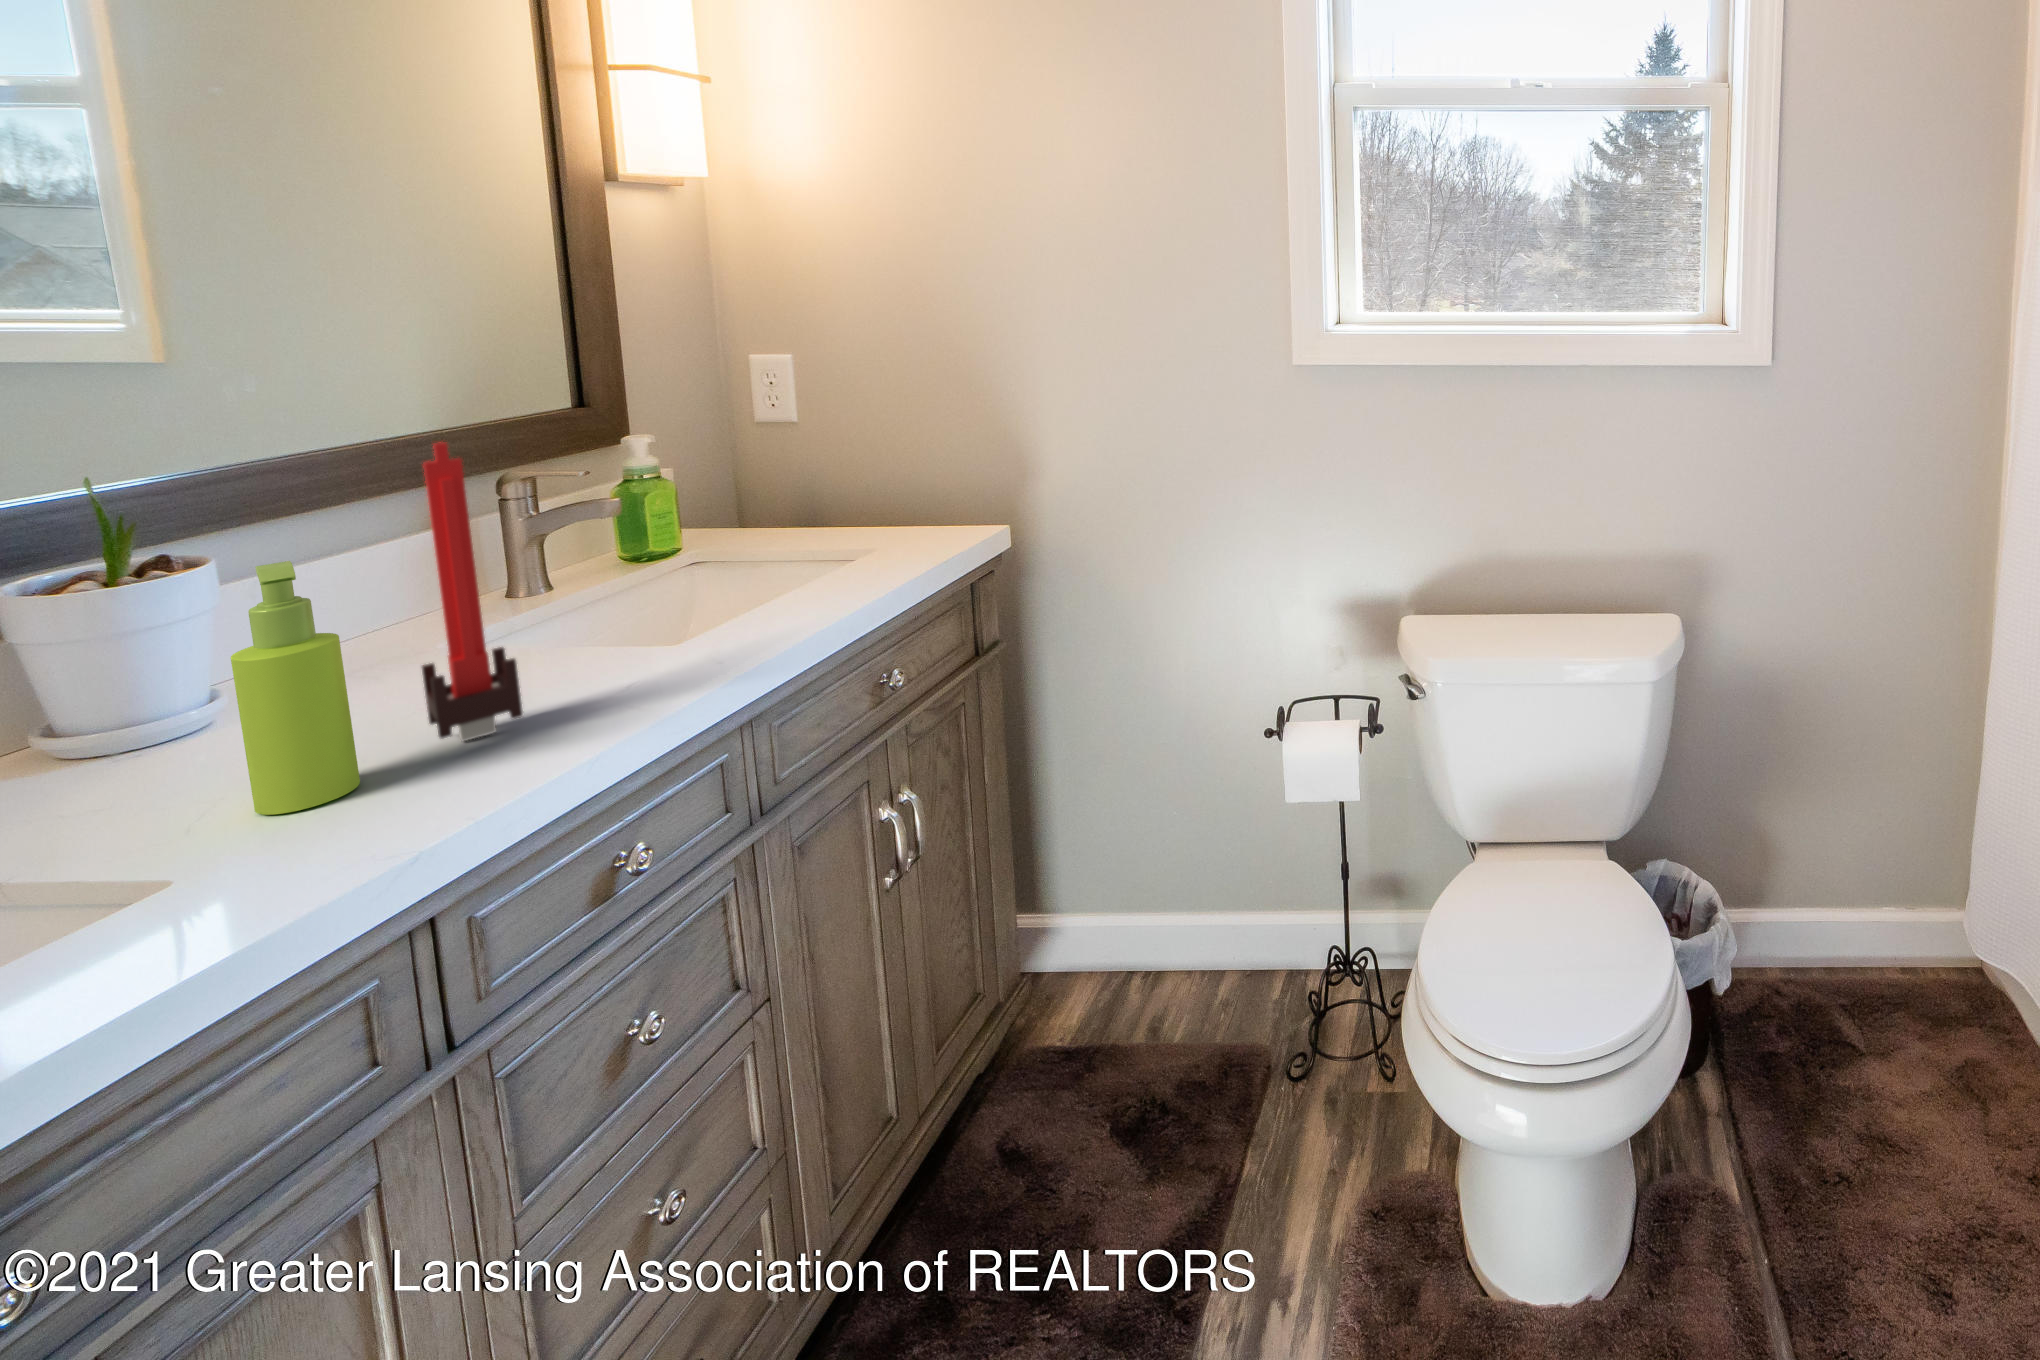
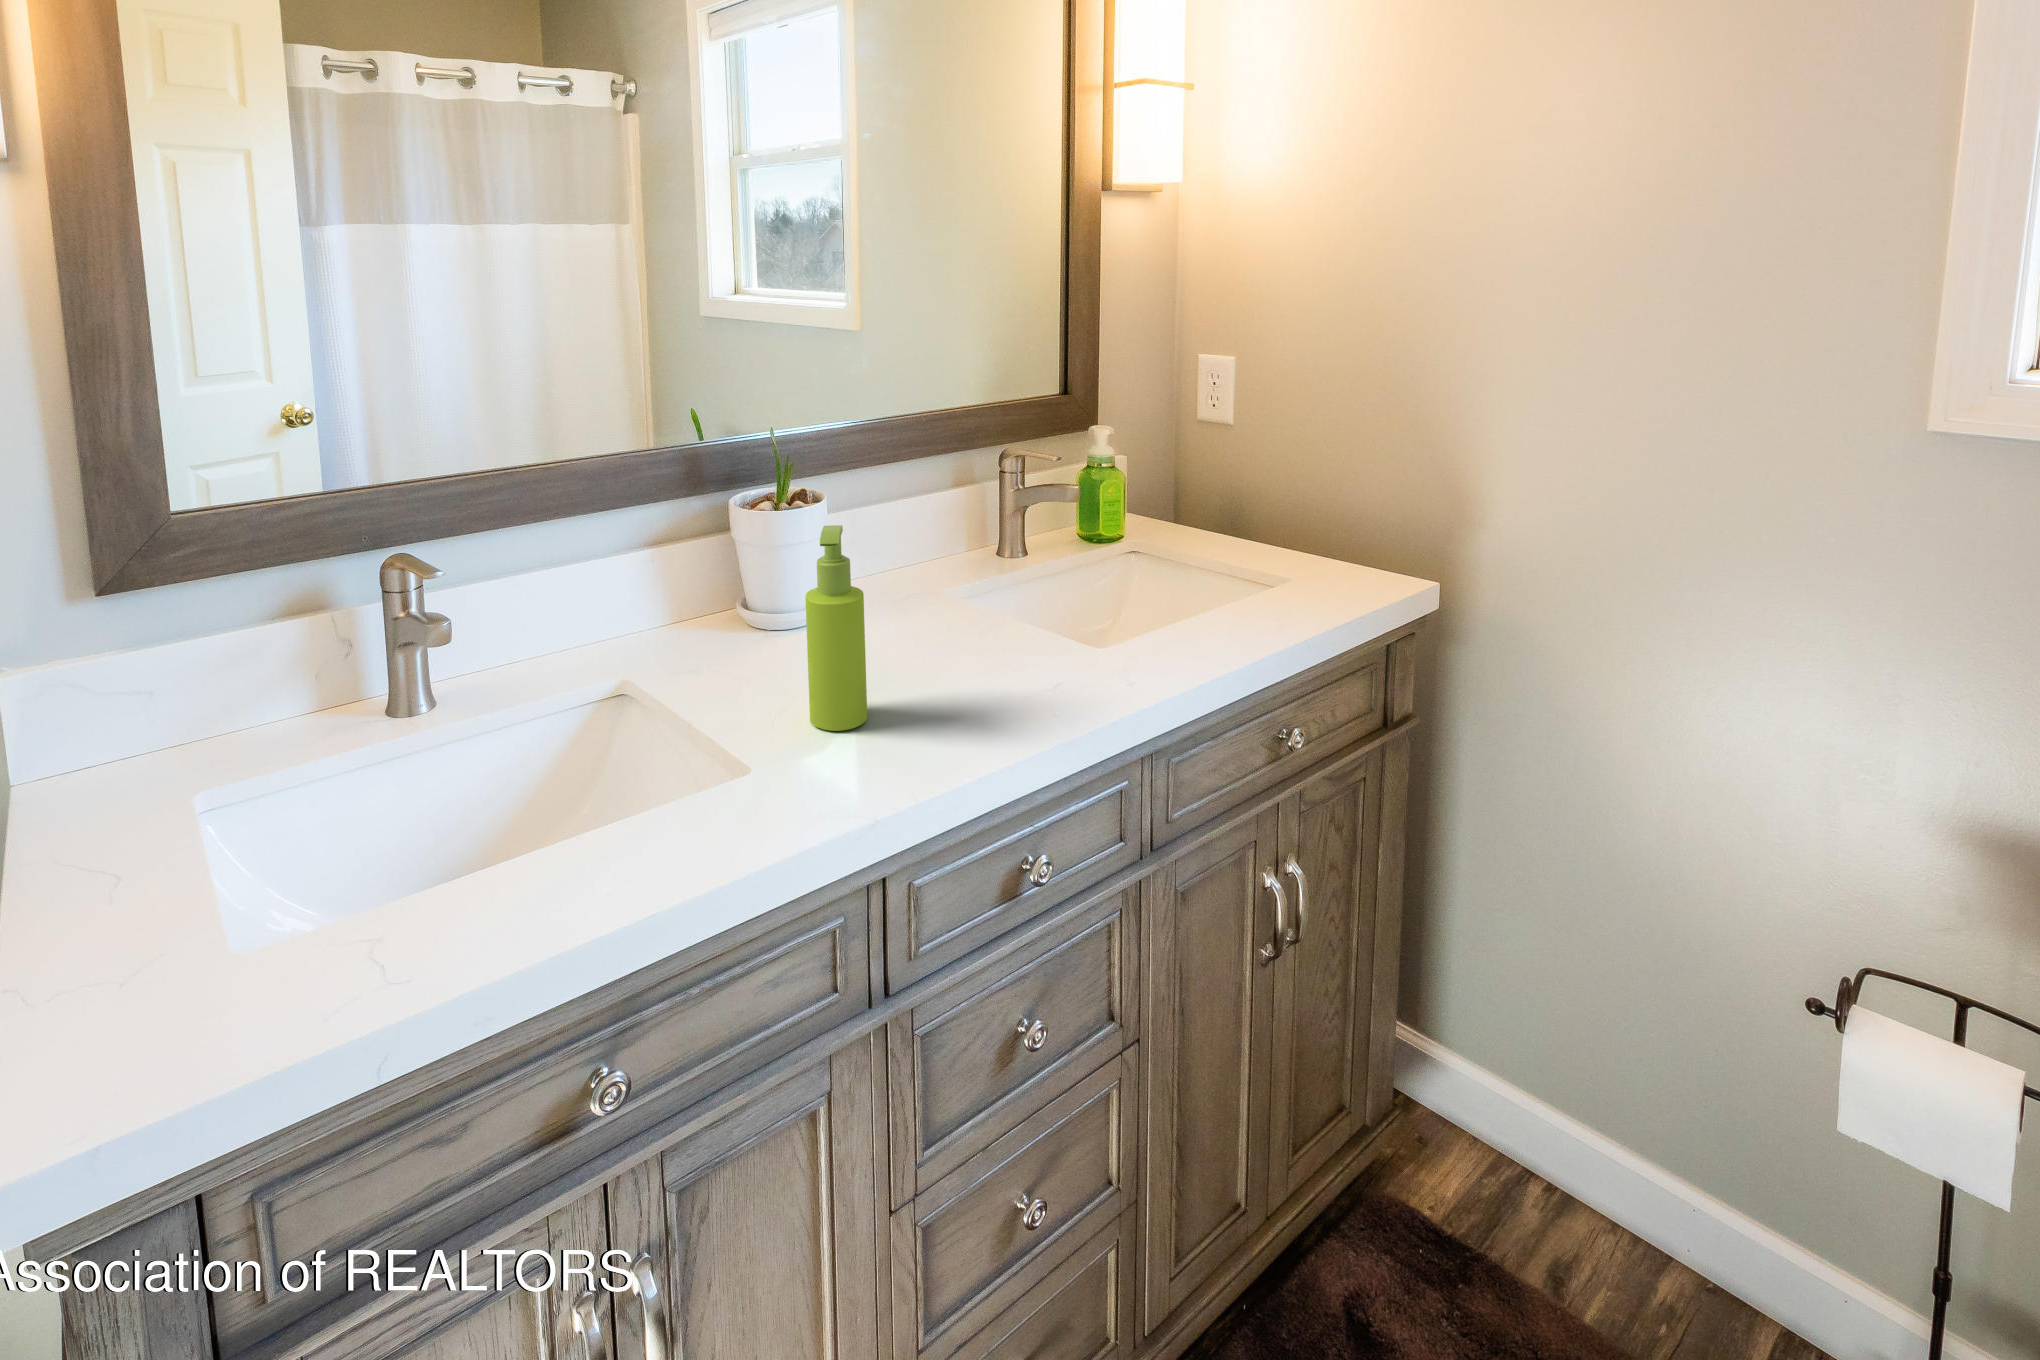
candle: present [422,442,523,741] -> none [915,440,972,703]

